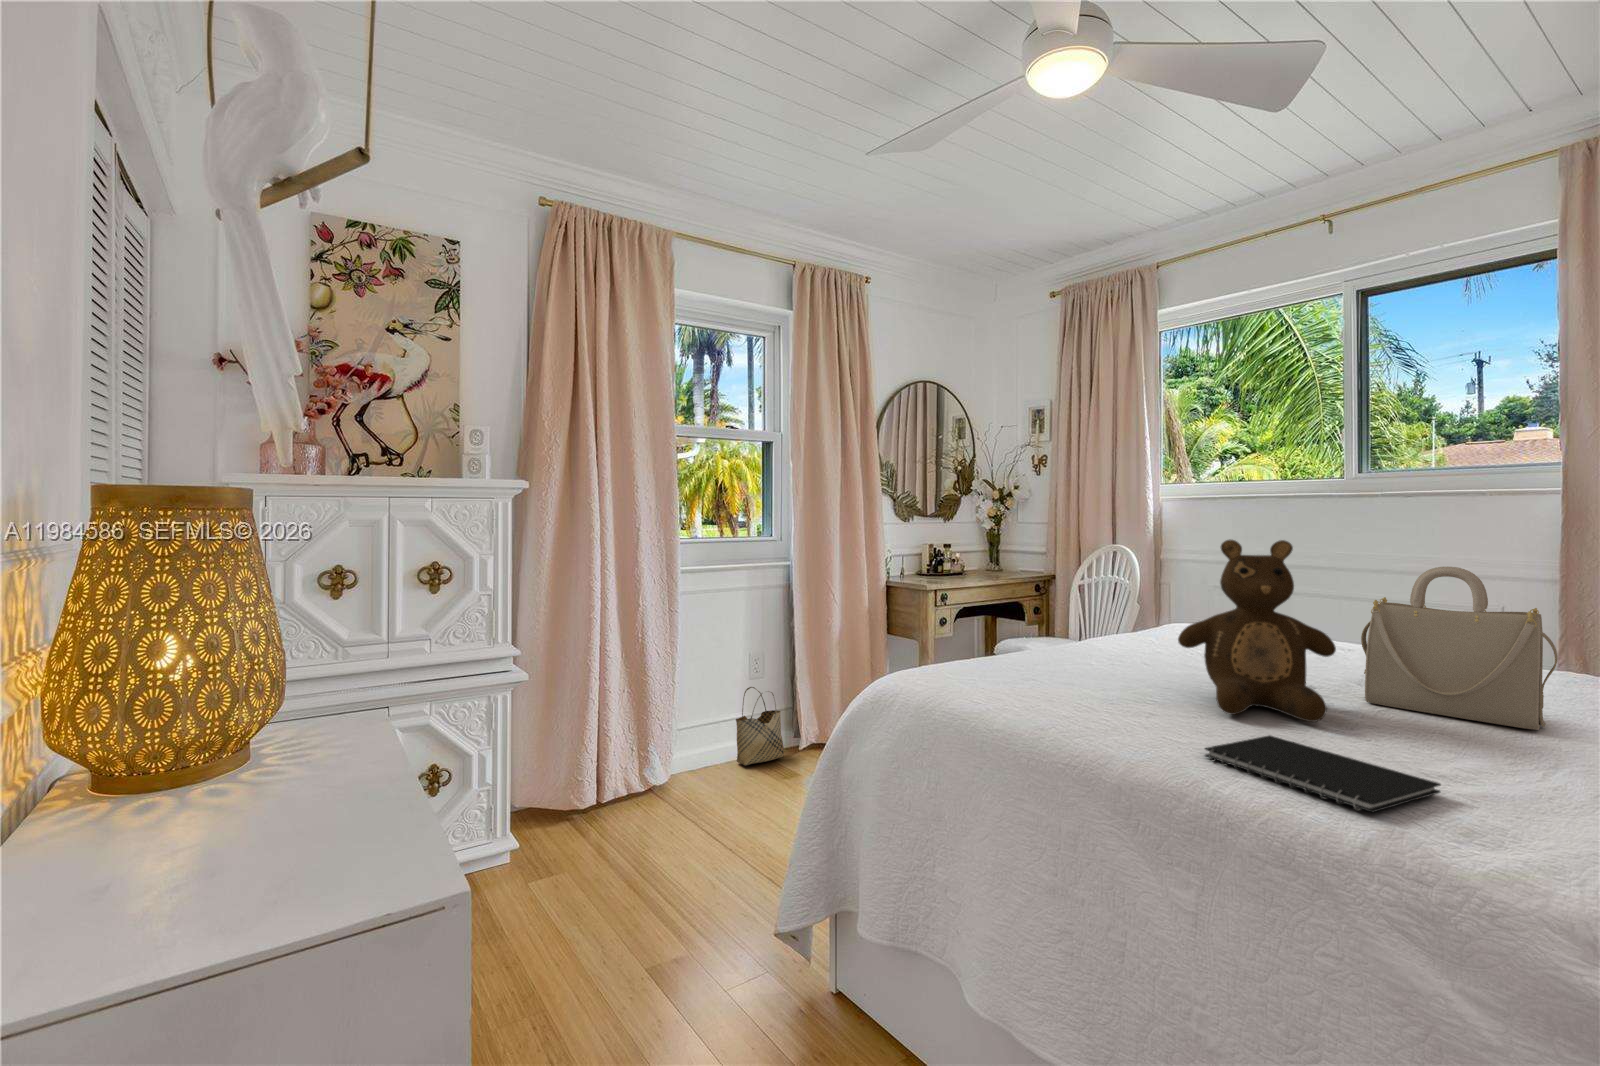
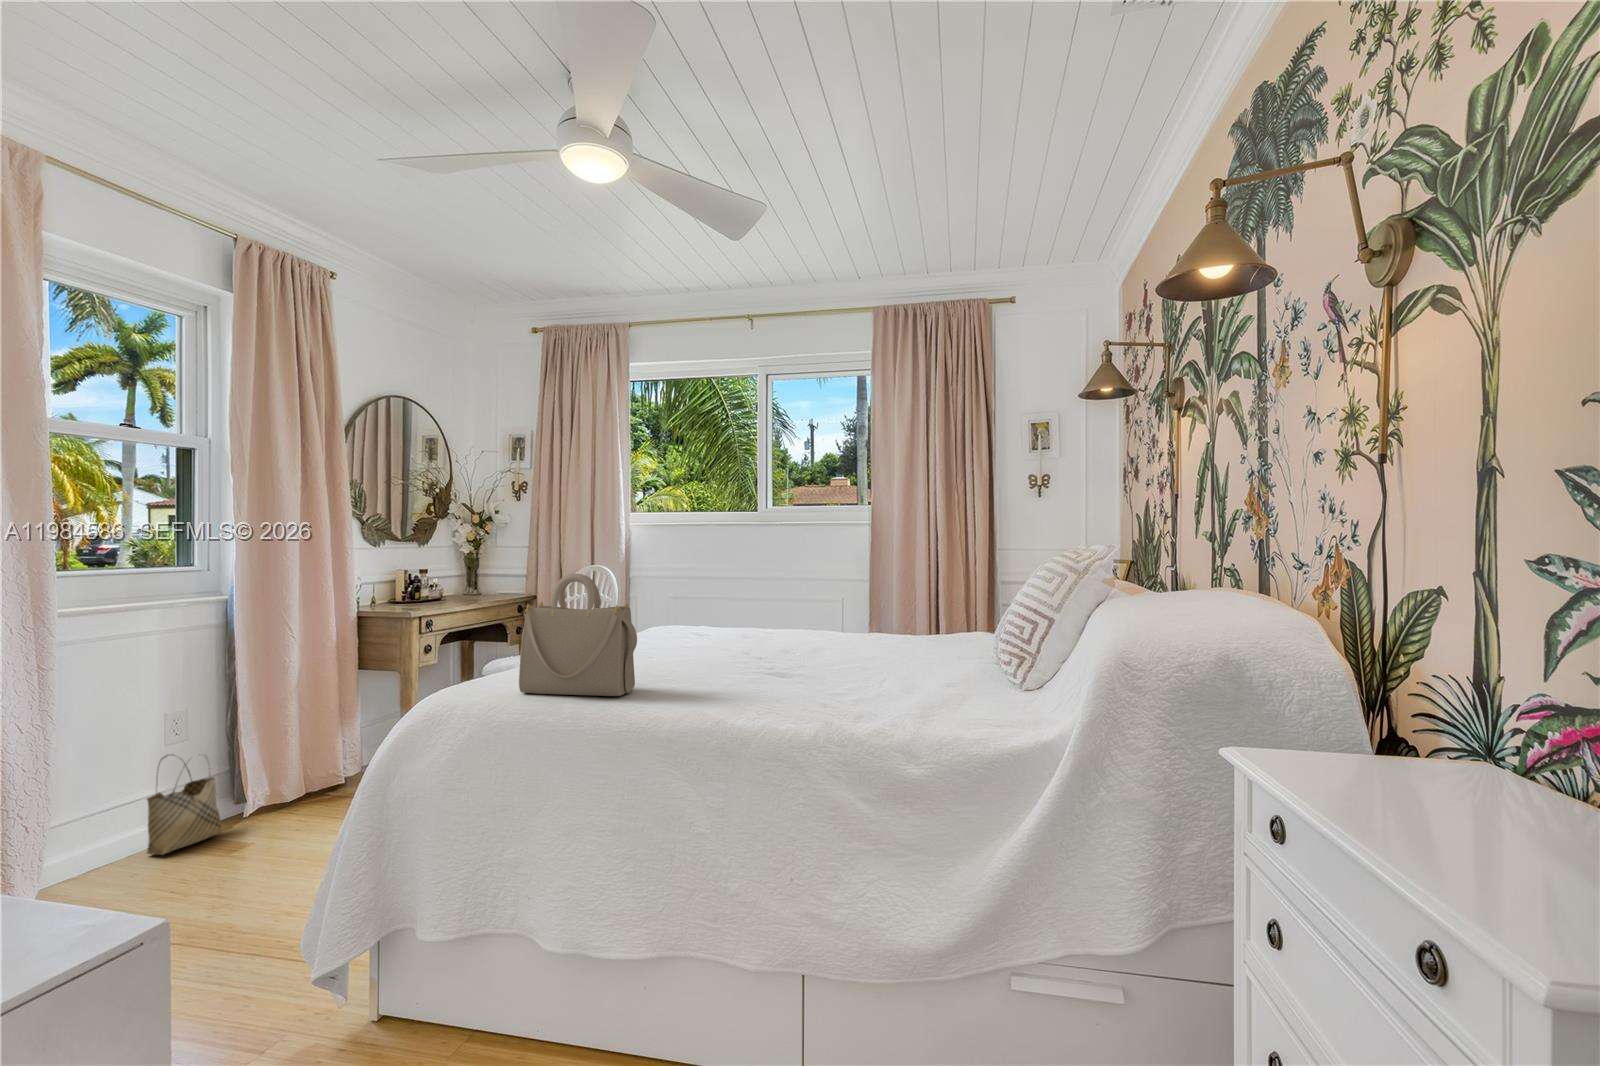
teddy bear: present [1178,540,1336,722] -> none [670,553,764,677]
handbag: present [1361,566,1558,730] -> present [519,574,637,696]
notebook: present [1205,735,1440,812] -> none [699,683,821,712]

